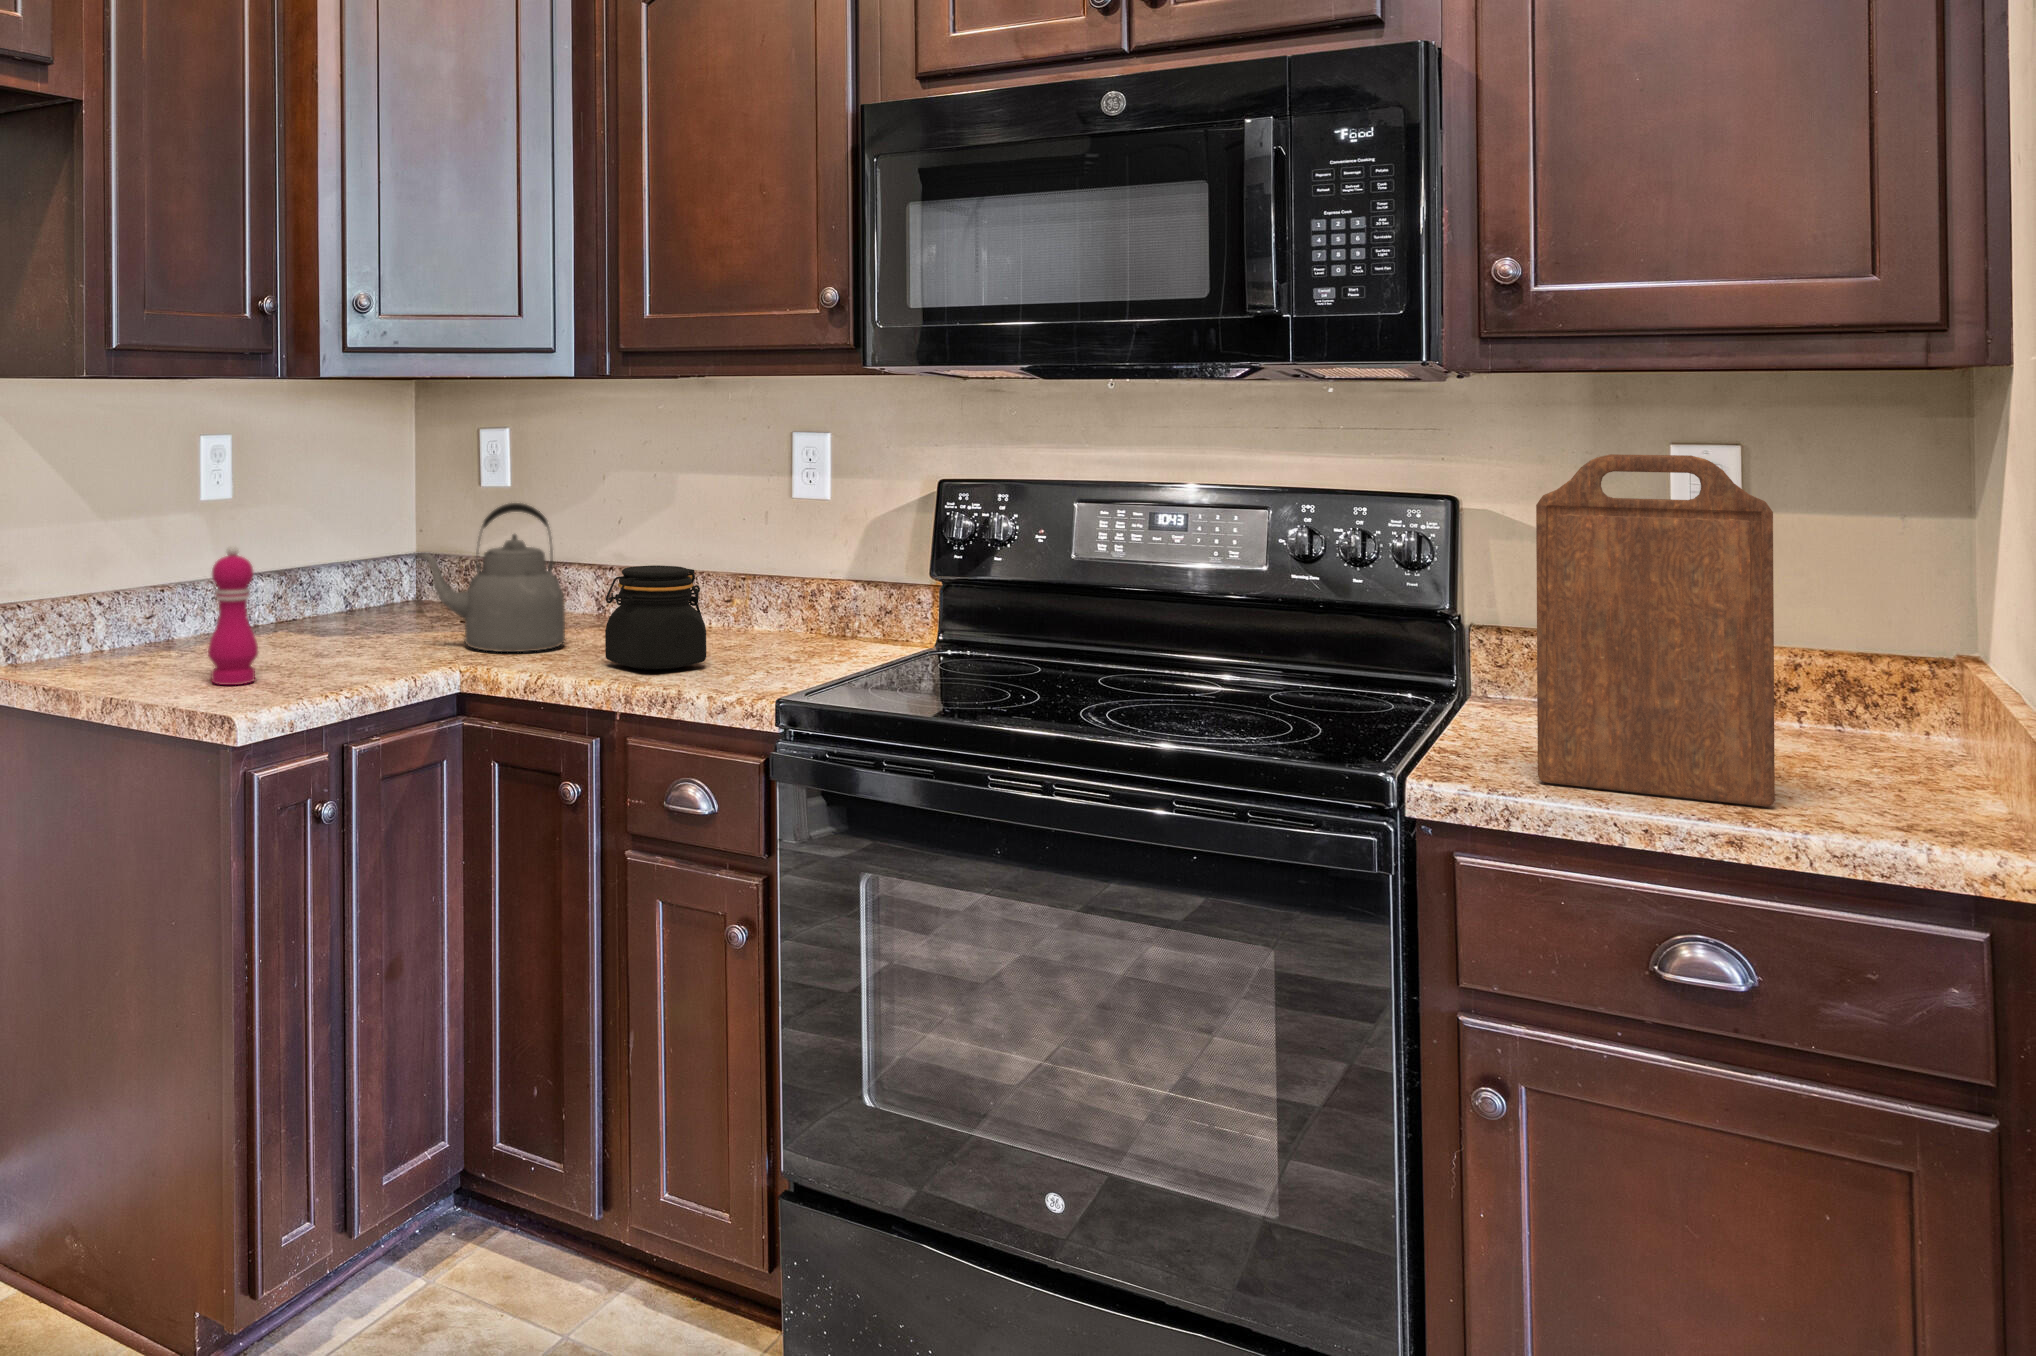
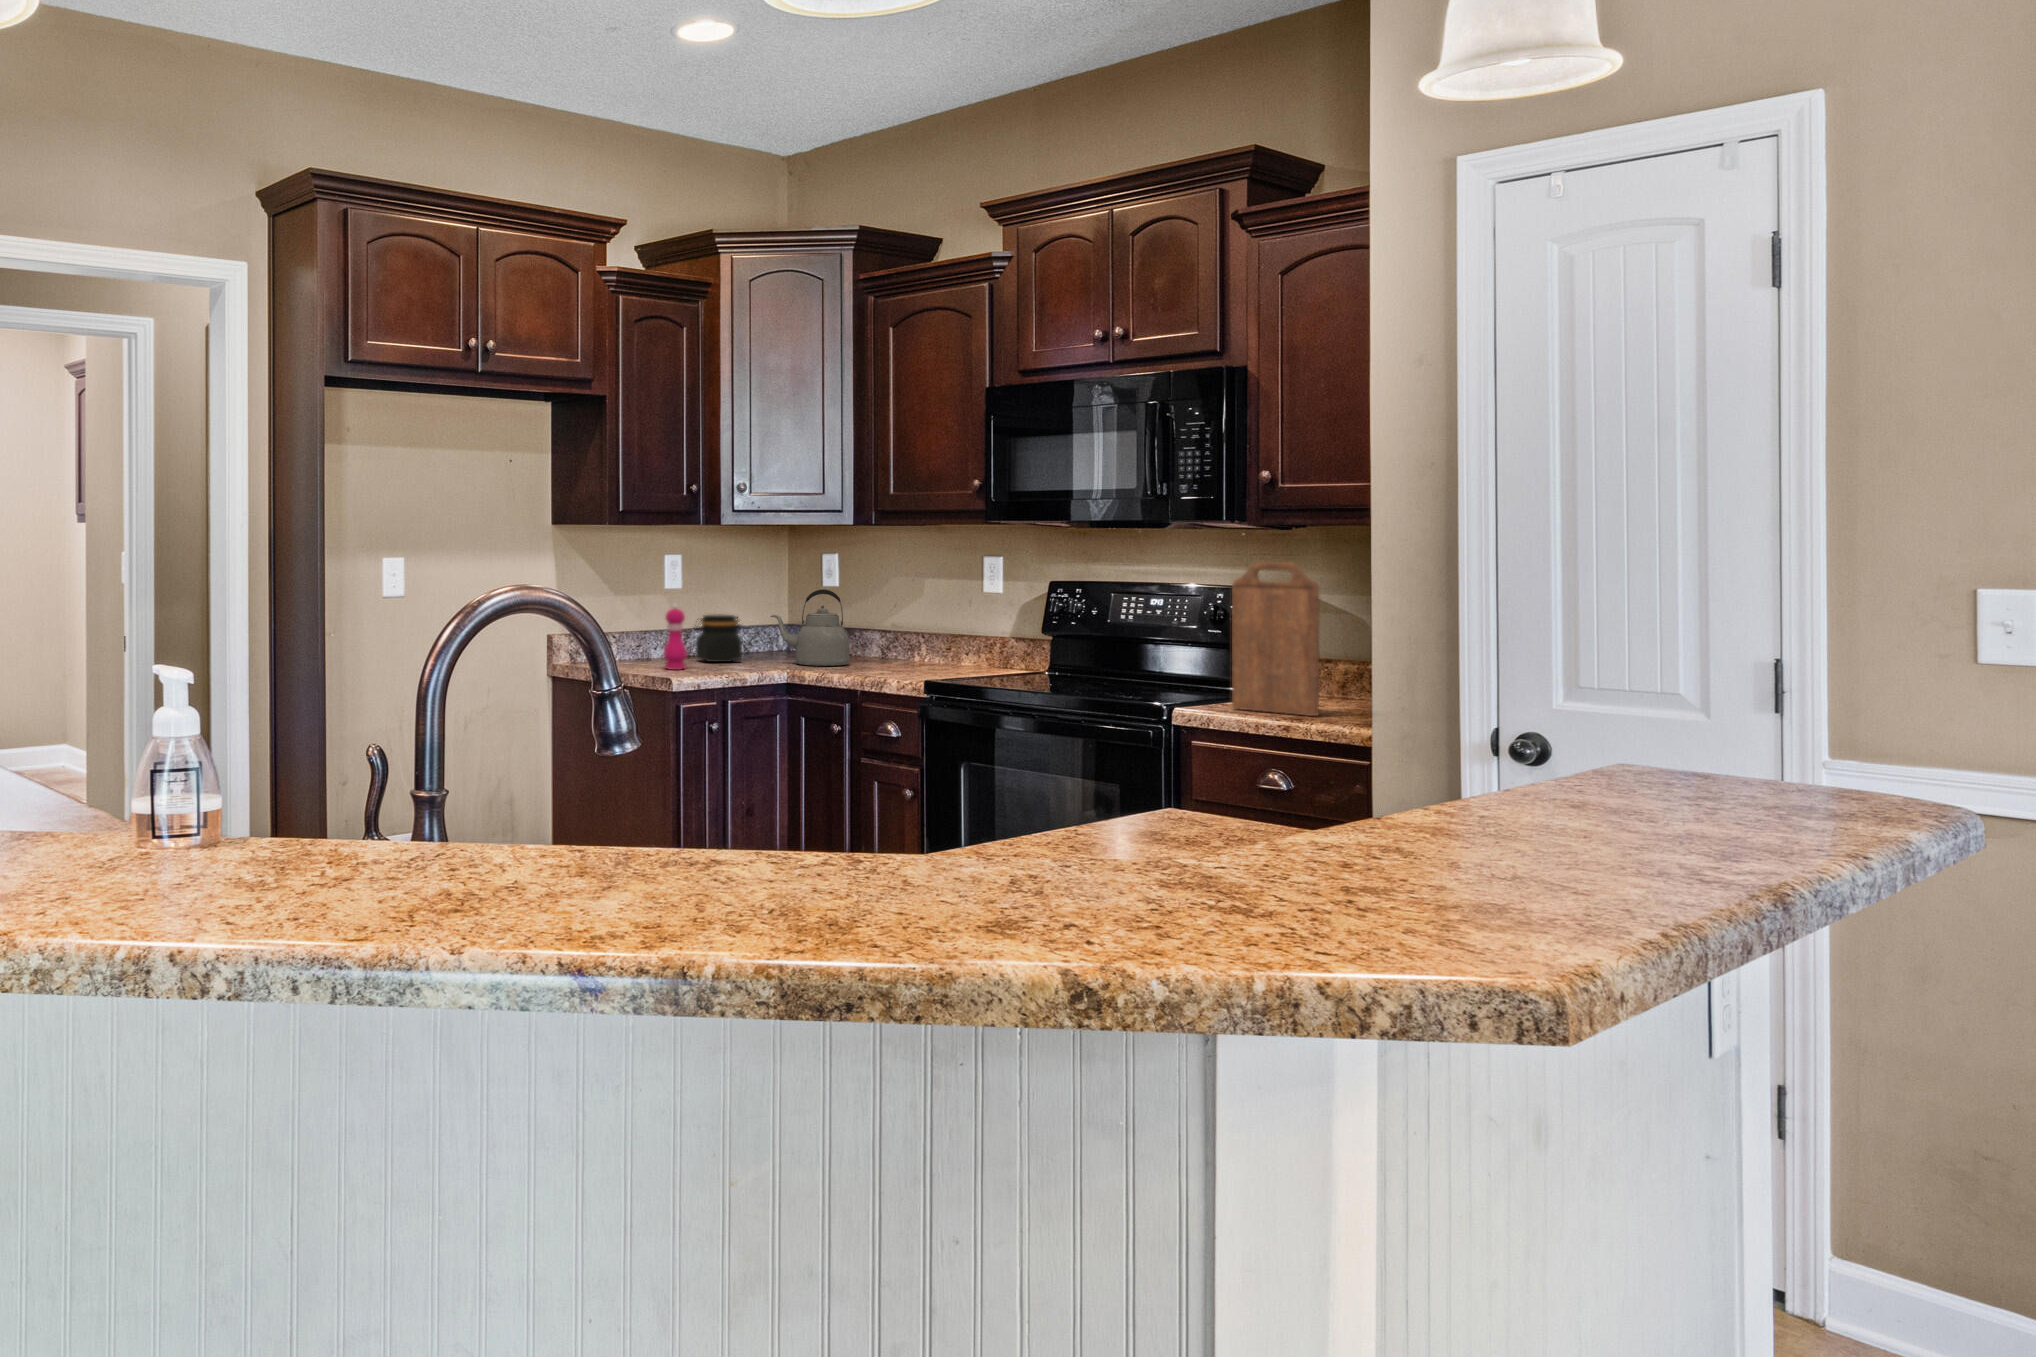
jar: present [605,565,706,670] -> present [694,614,743,662]

